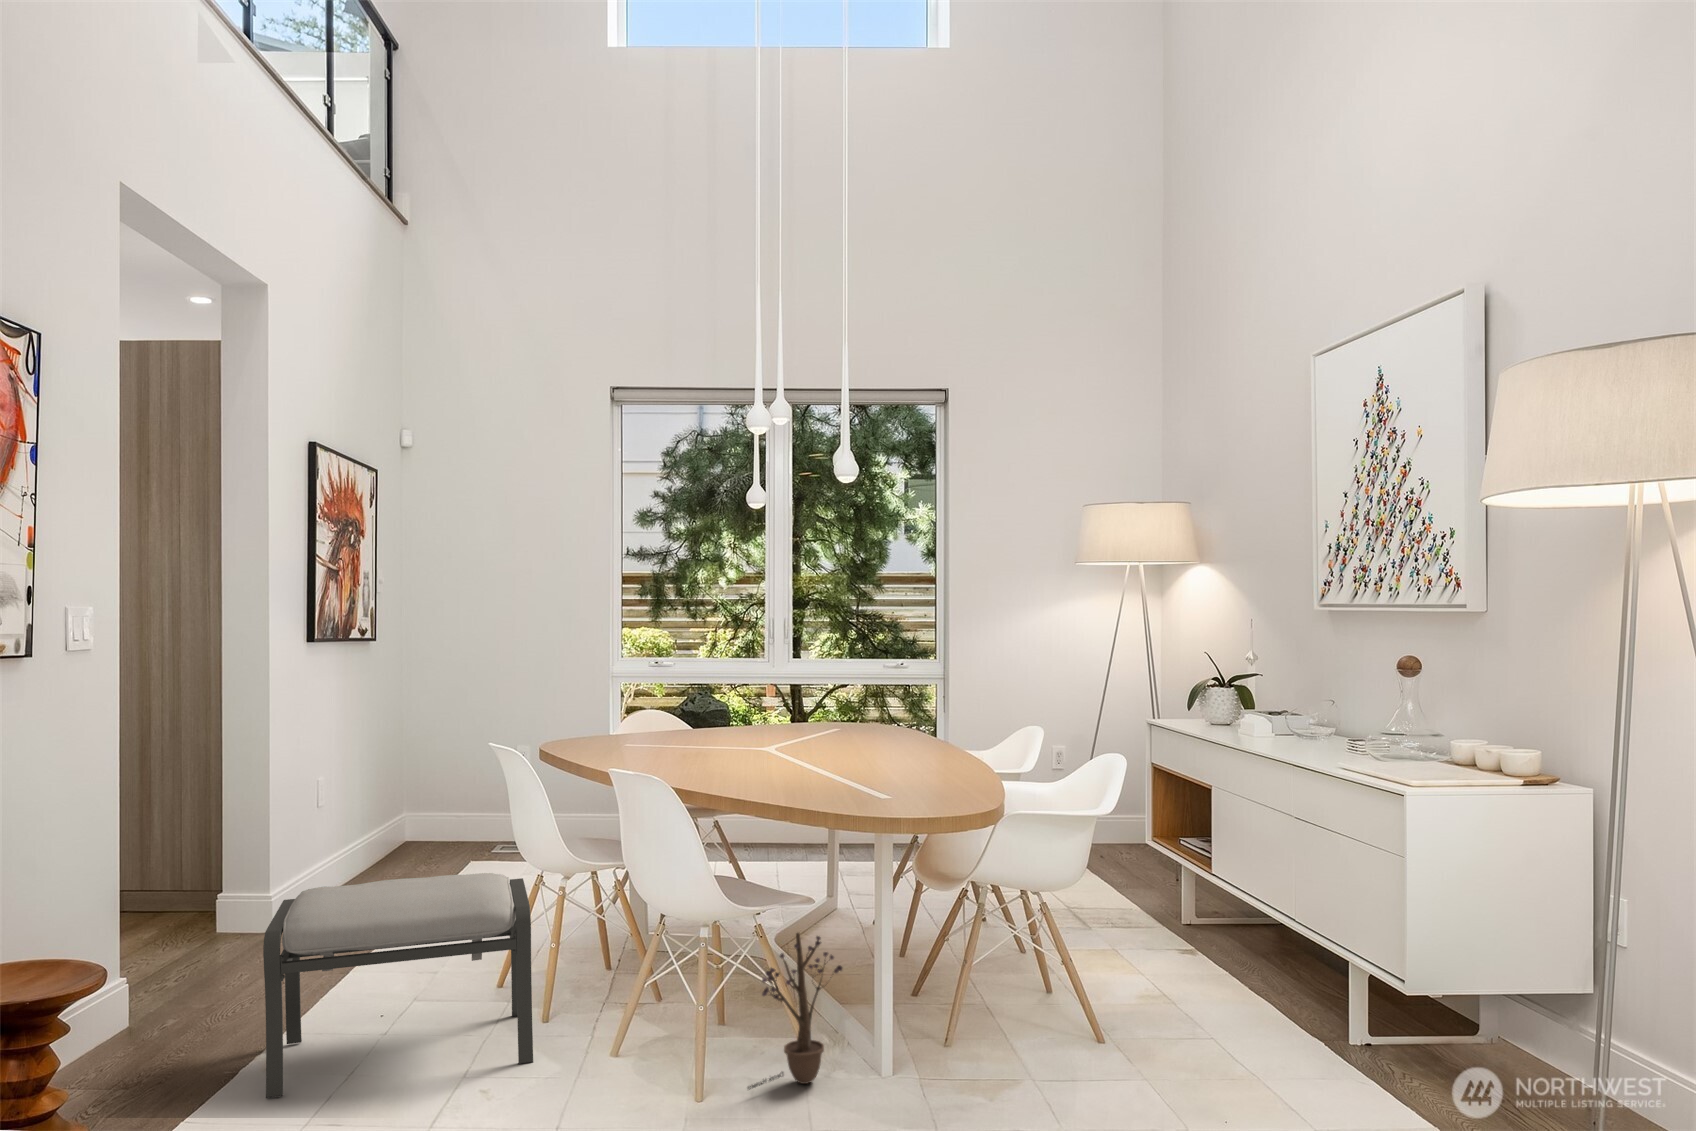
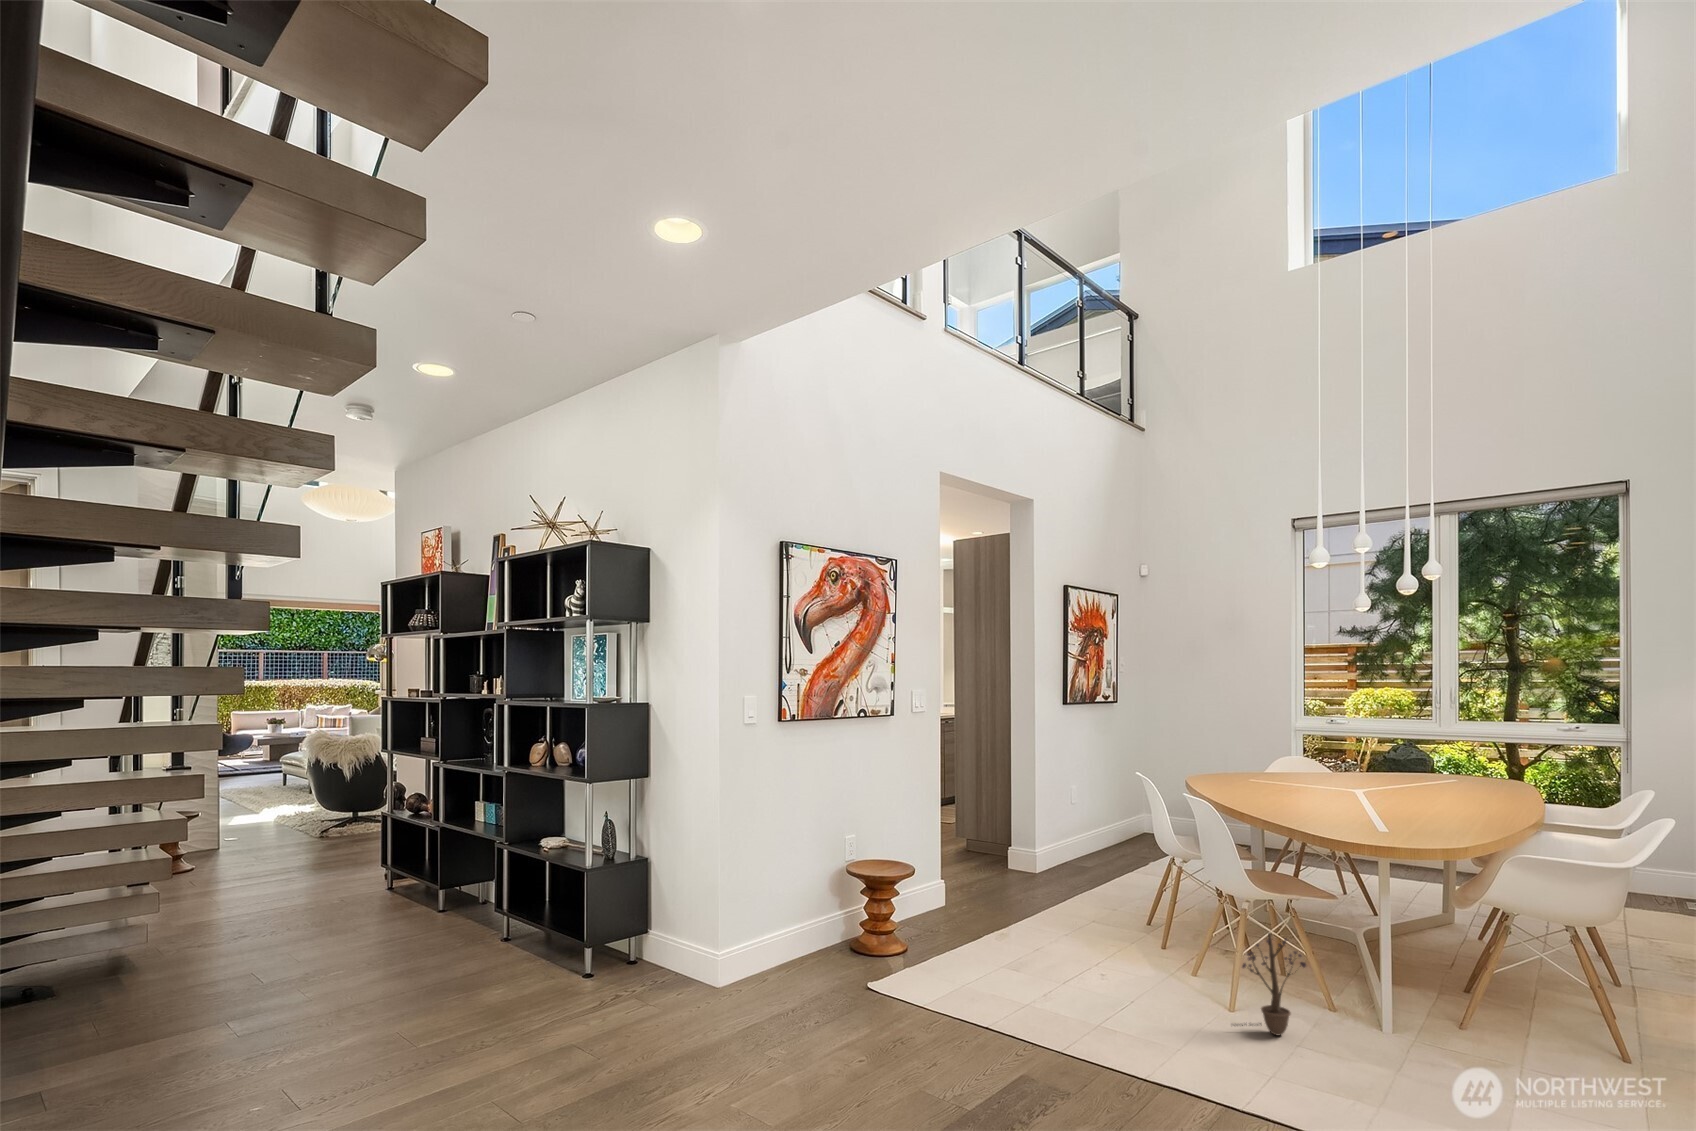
ottoman: present [263,873,533,1098] -> none [983,850,1139,977]

